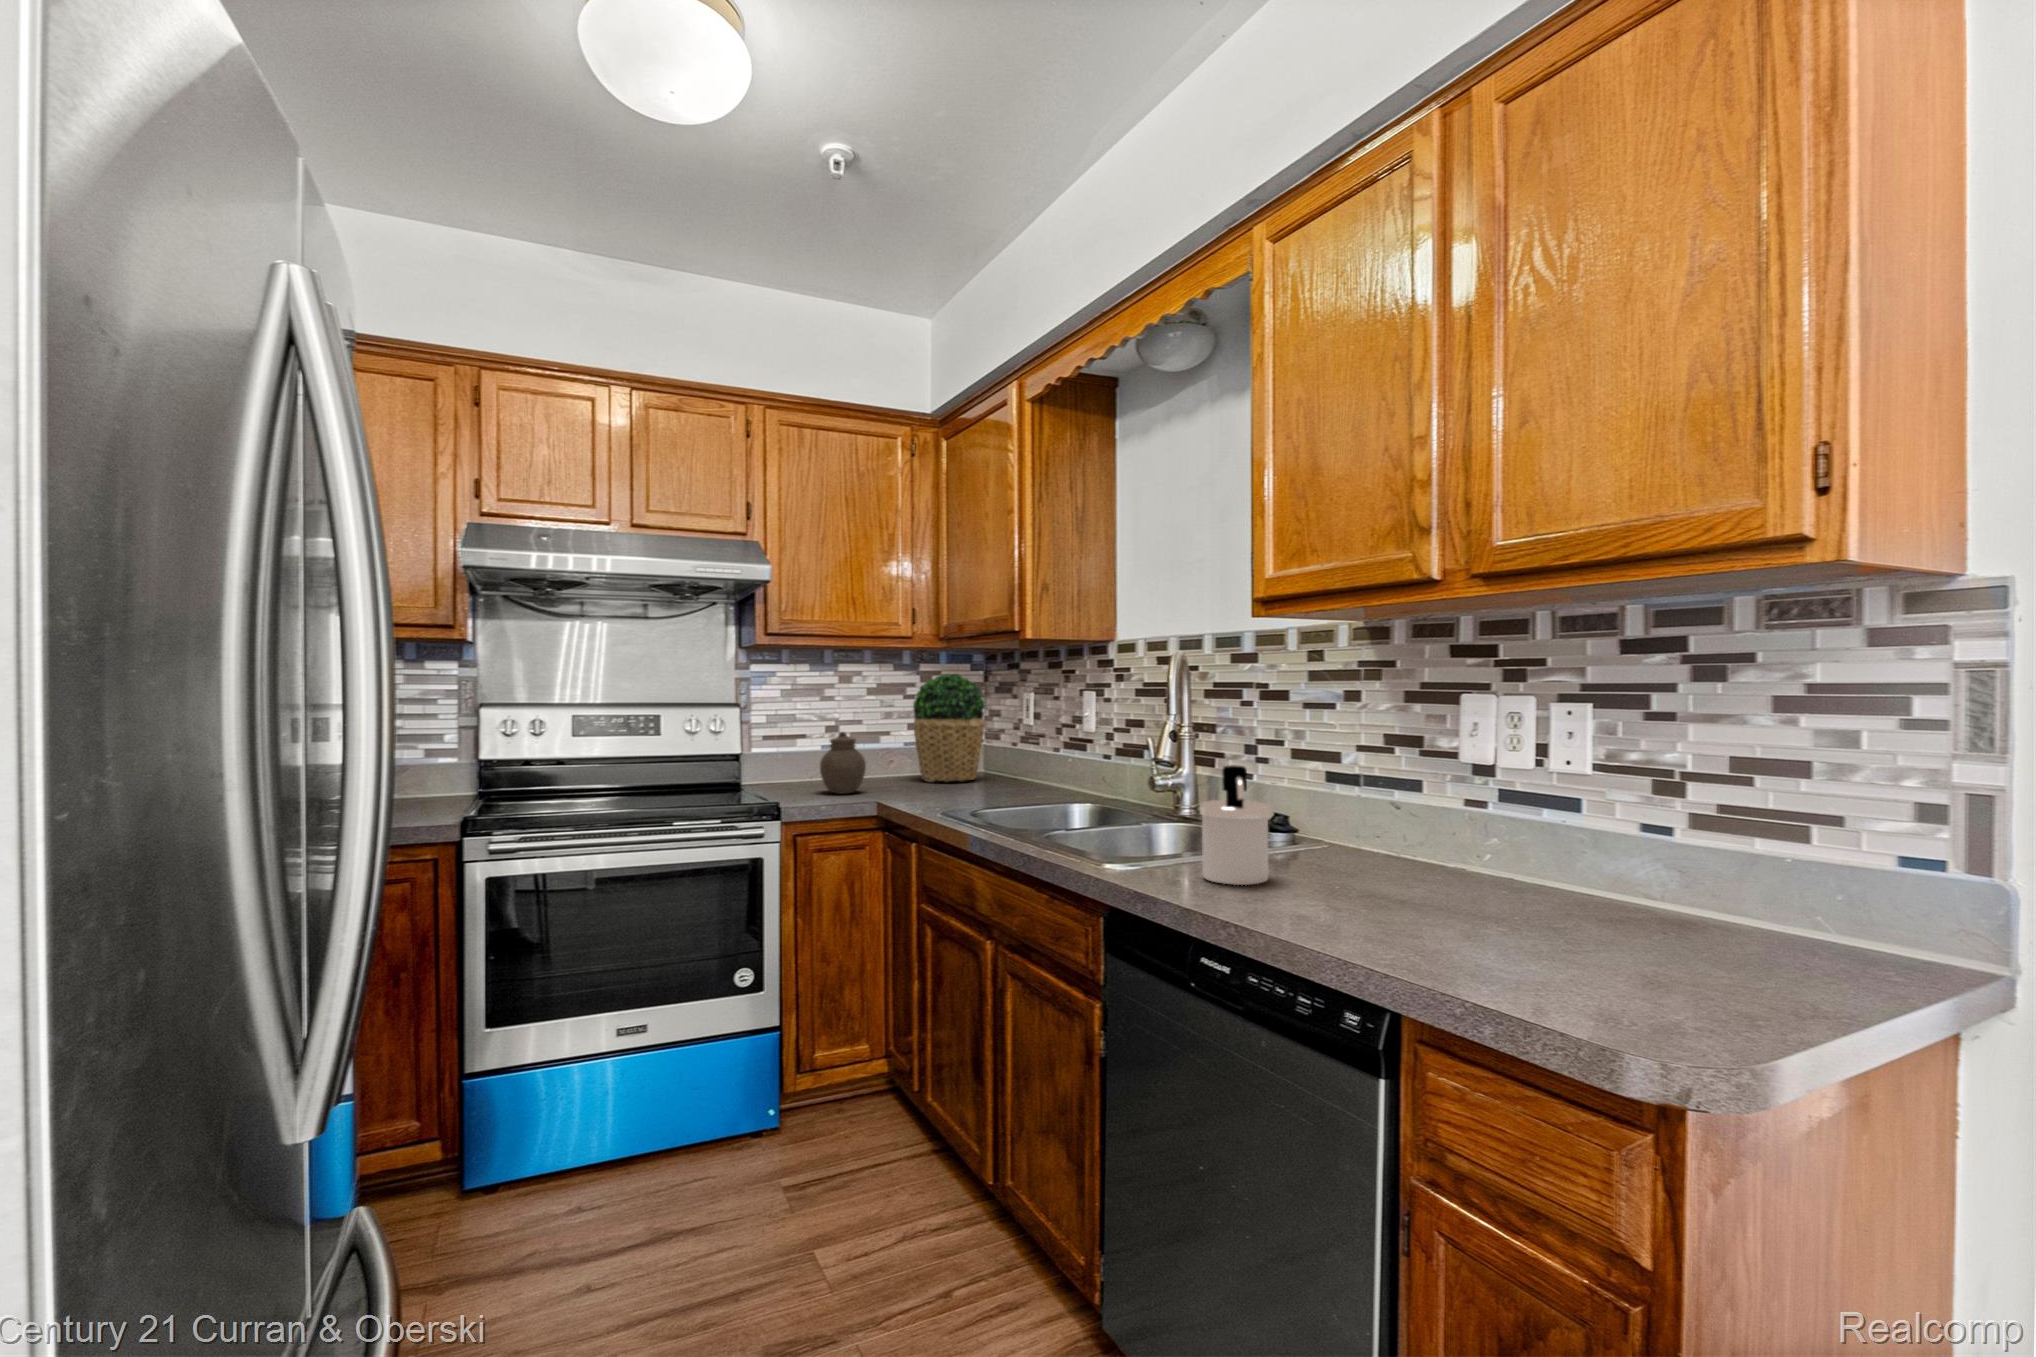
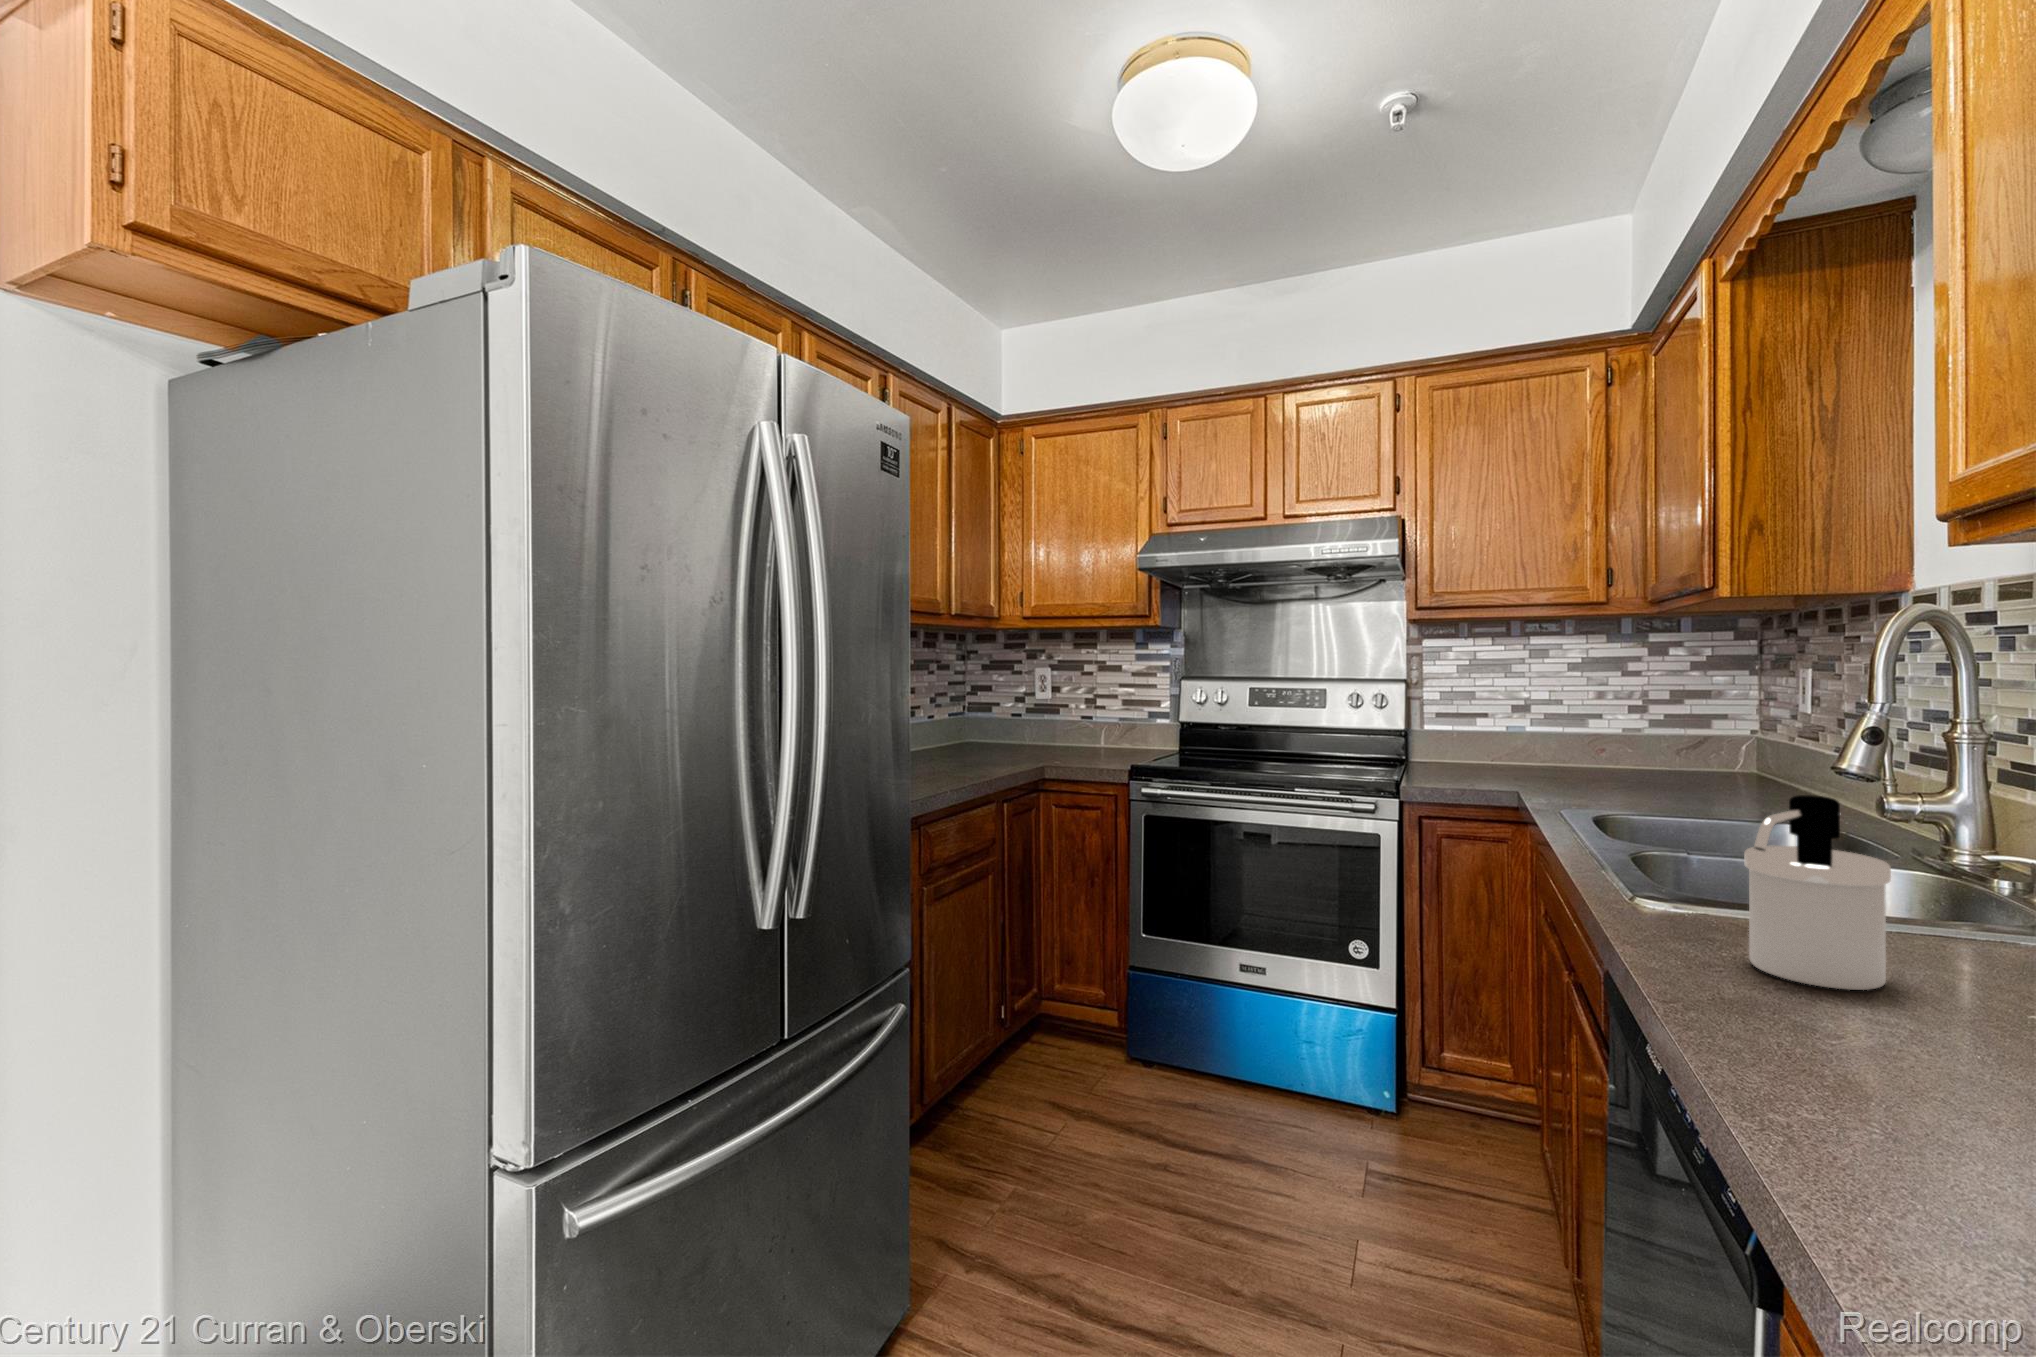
potted plant: present [913,674,985,782] -> none [1619,643,1738,782]
jar: present [820,732,866,794] -> none [1472,713,1530,782]

